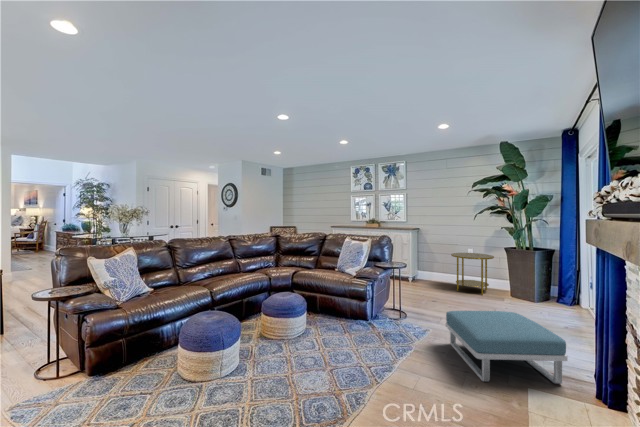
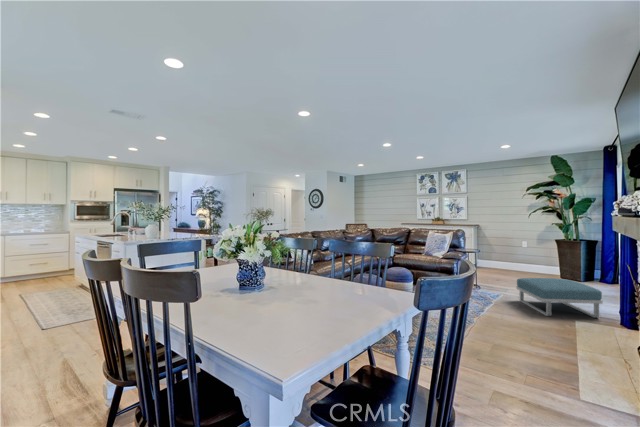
side table: present [451,253,494,295] -> none [509,244,546,277]

